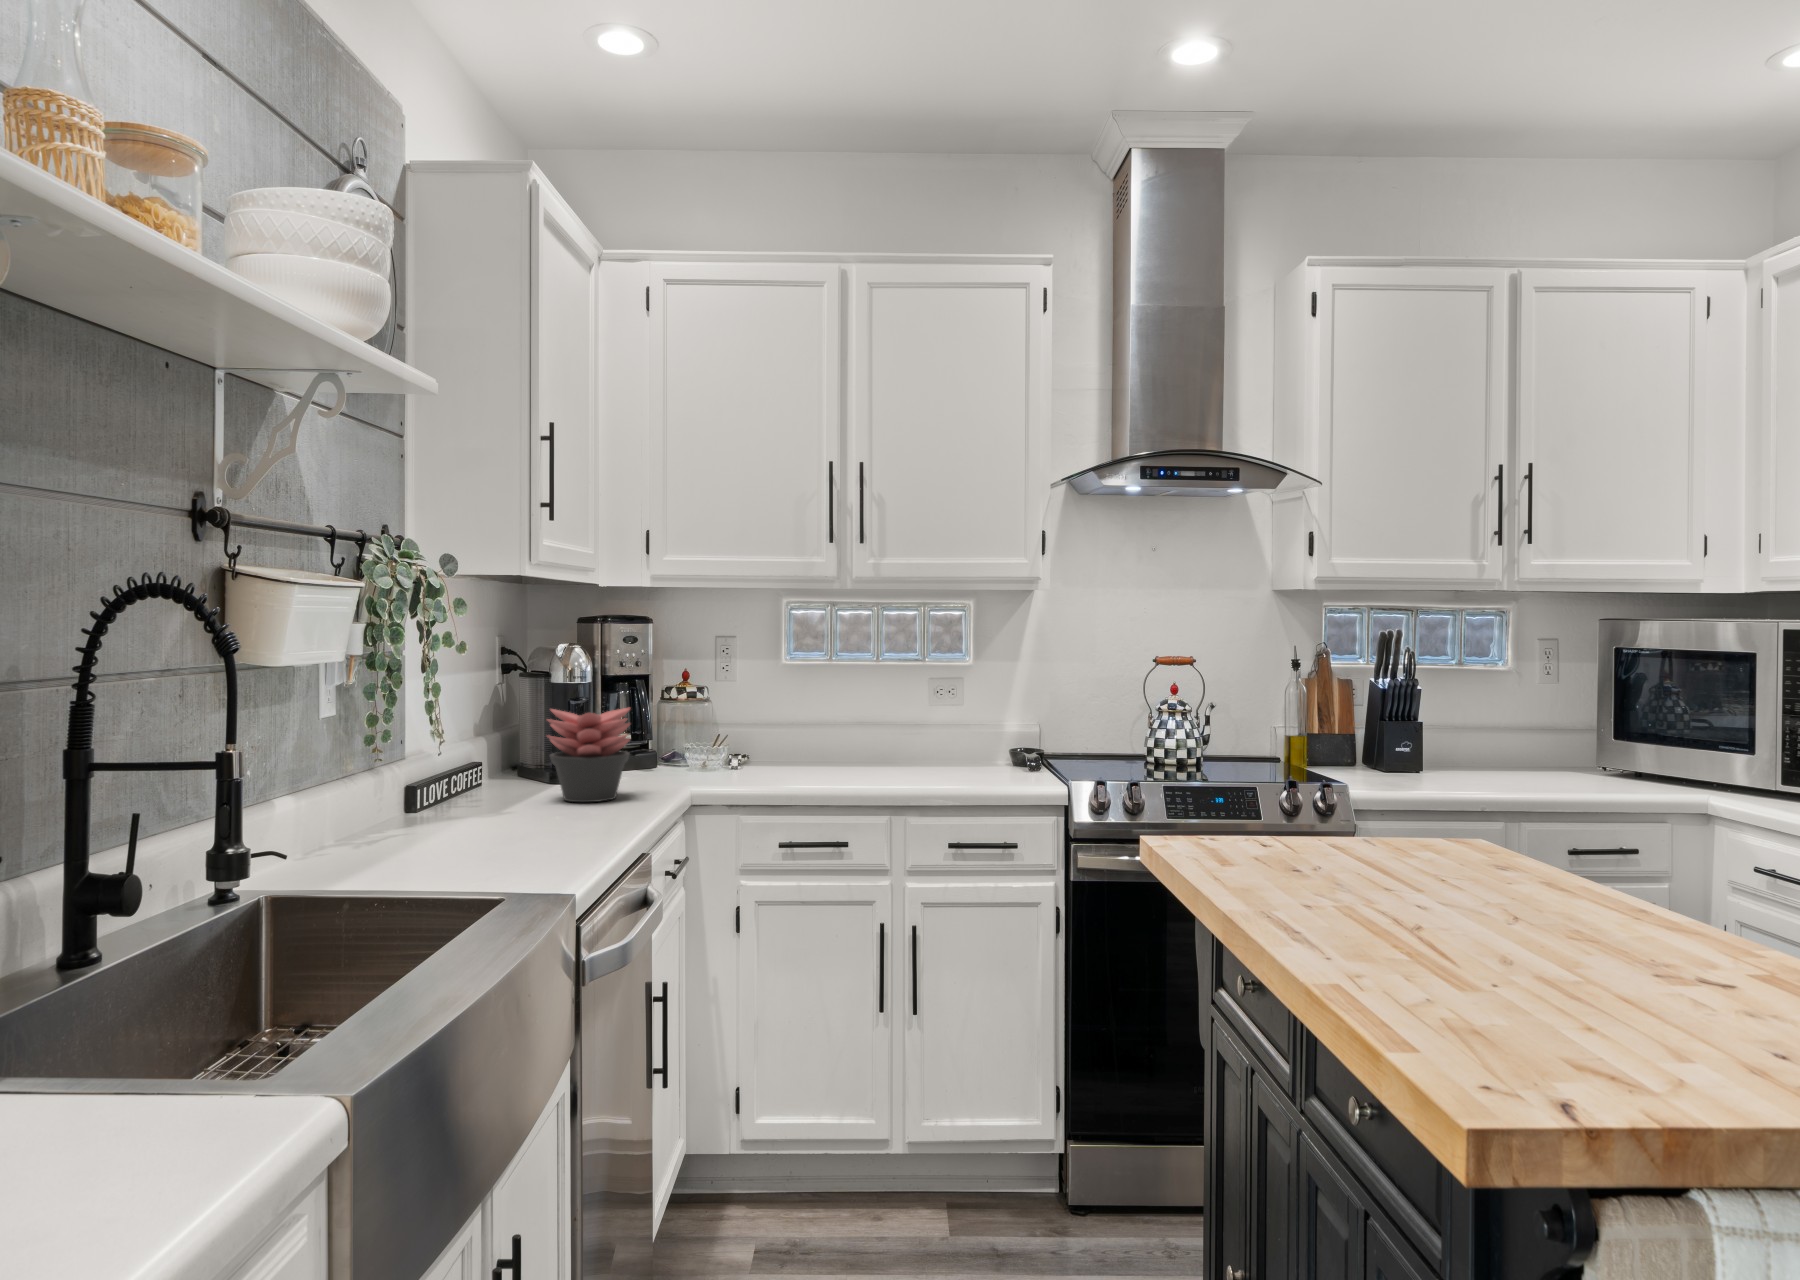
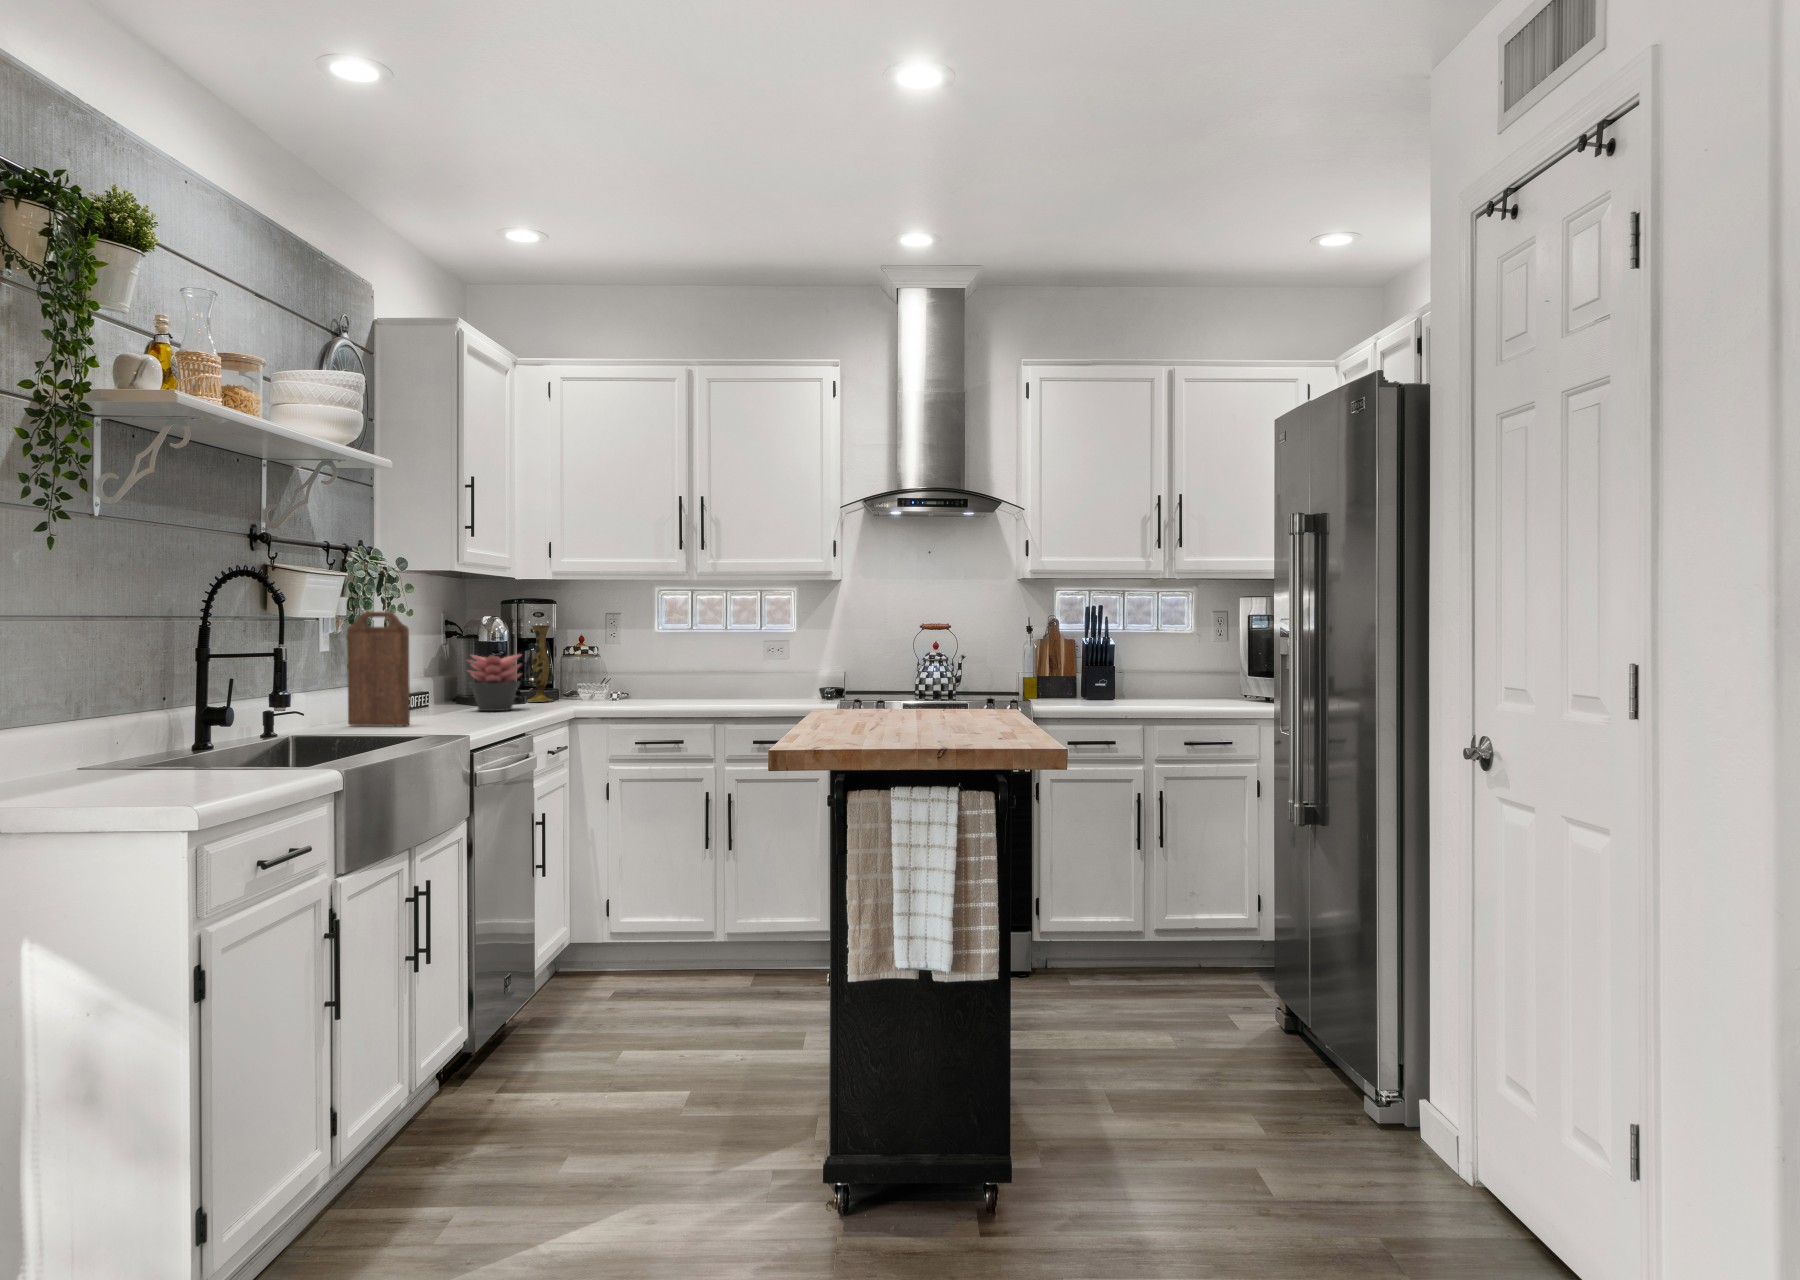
cutting board: none [363,648,472,850] -> present [347,612,410,726]
vase: none [624,658,665,776] -> present [527,625,554,702]

